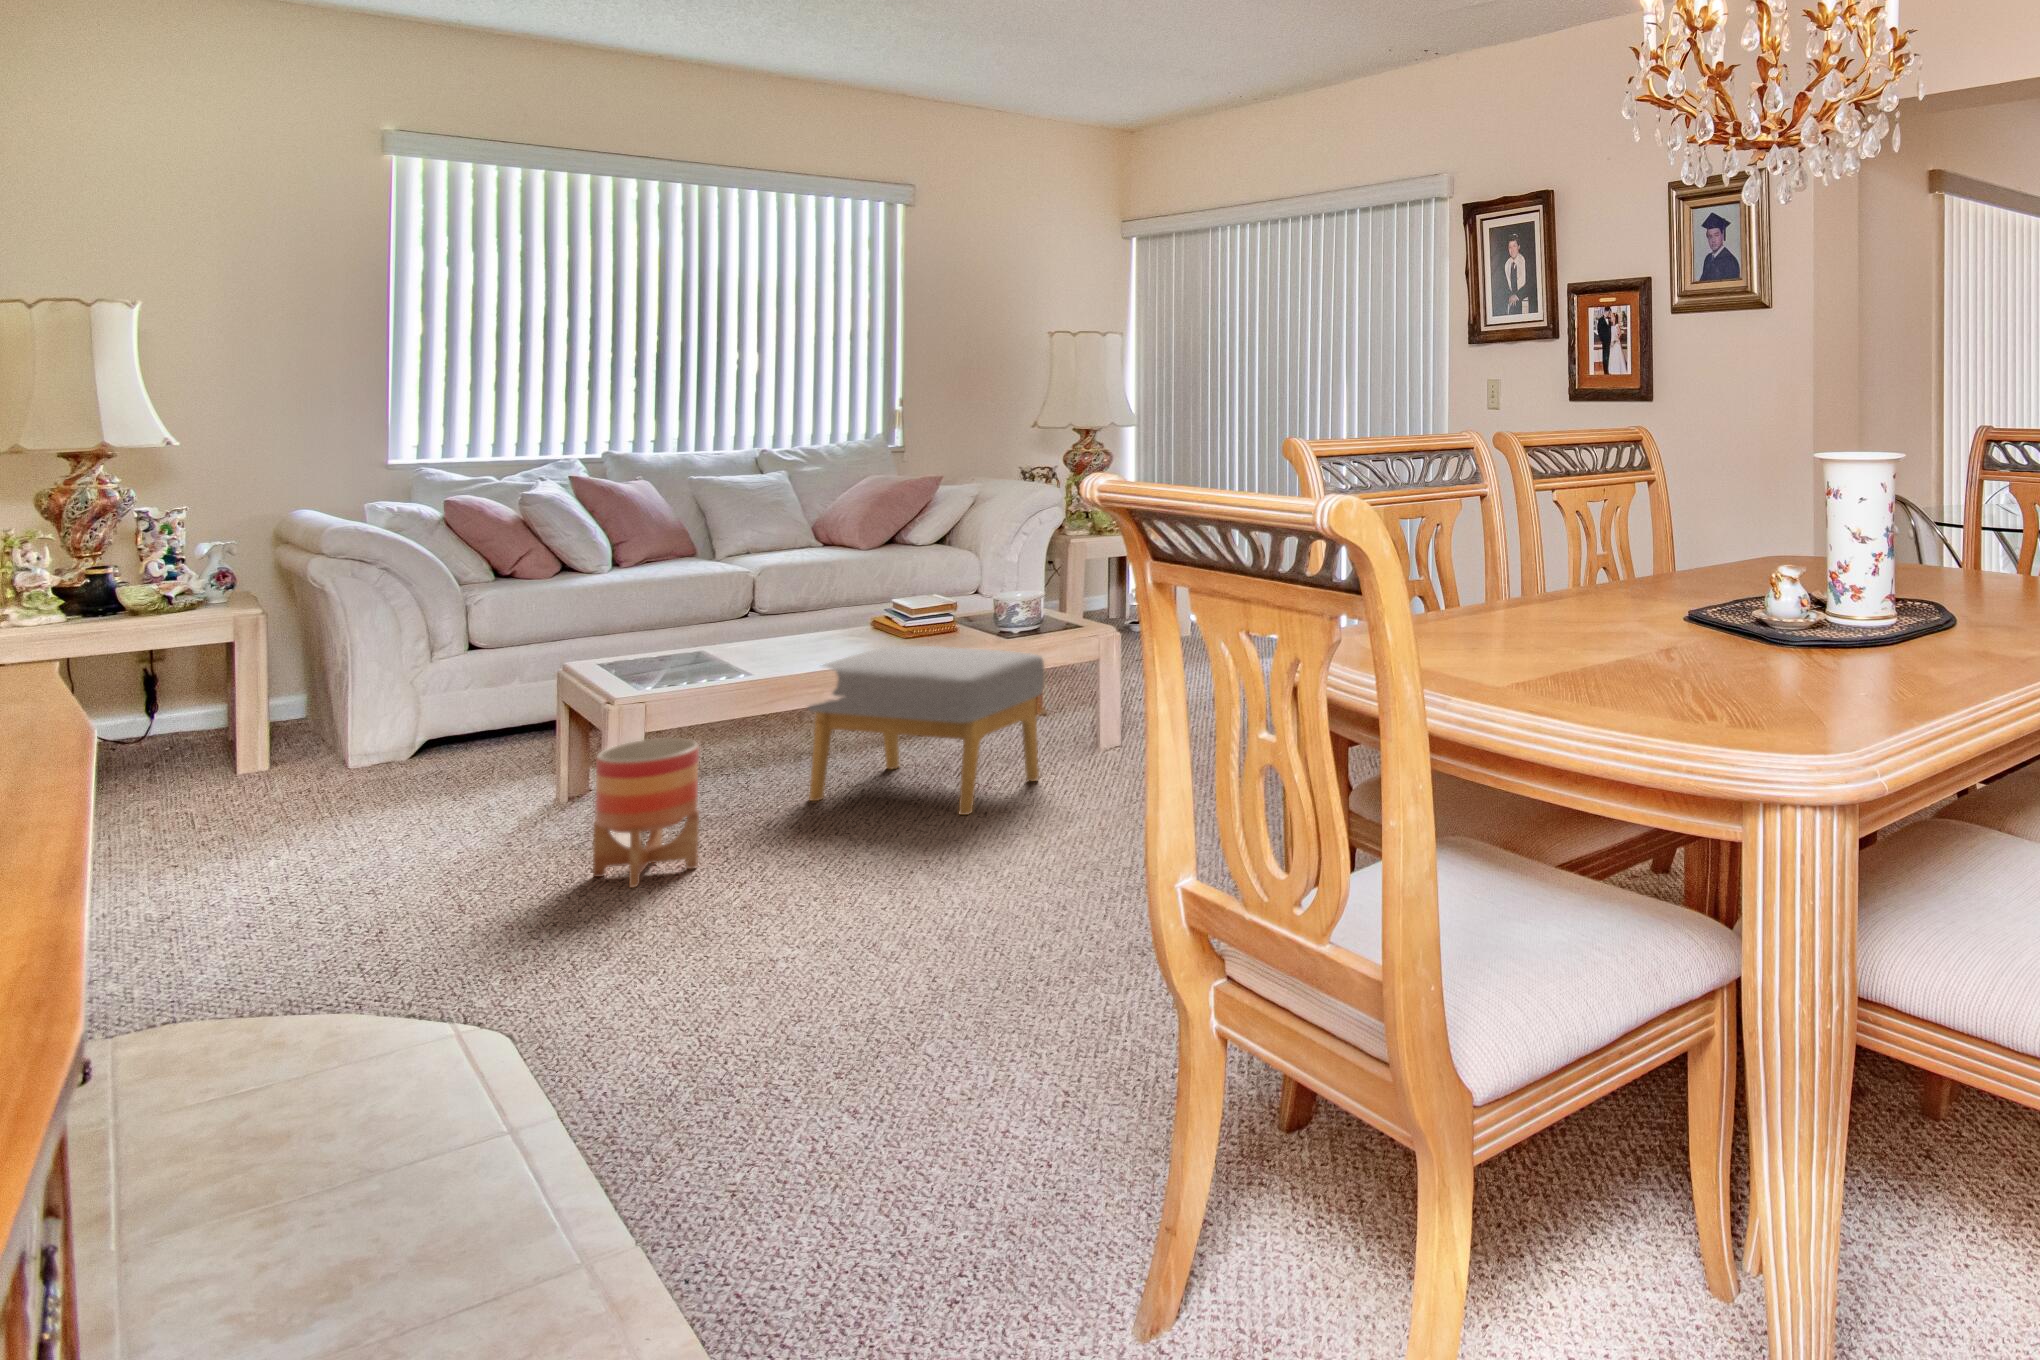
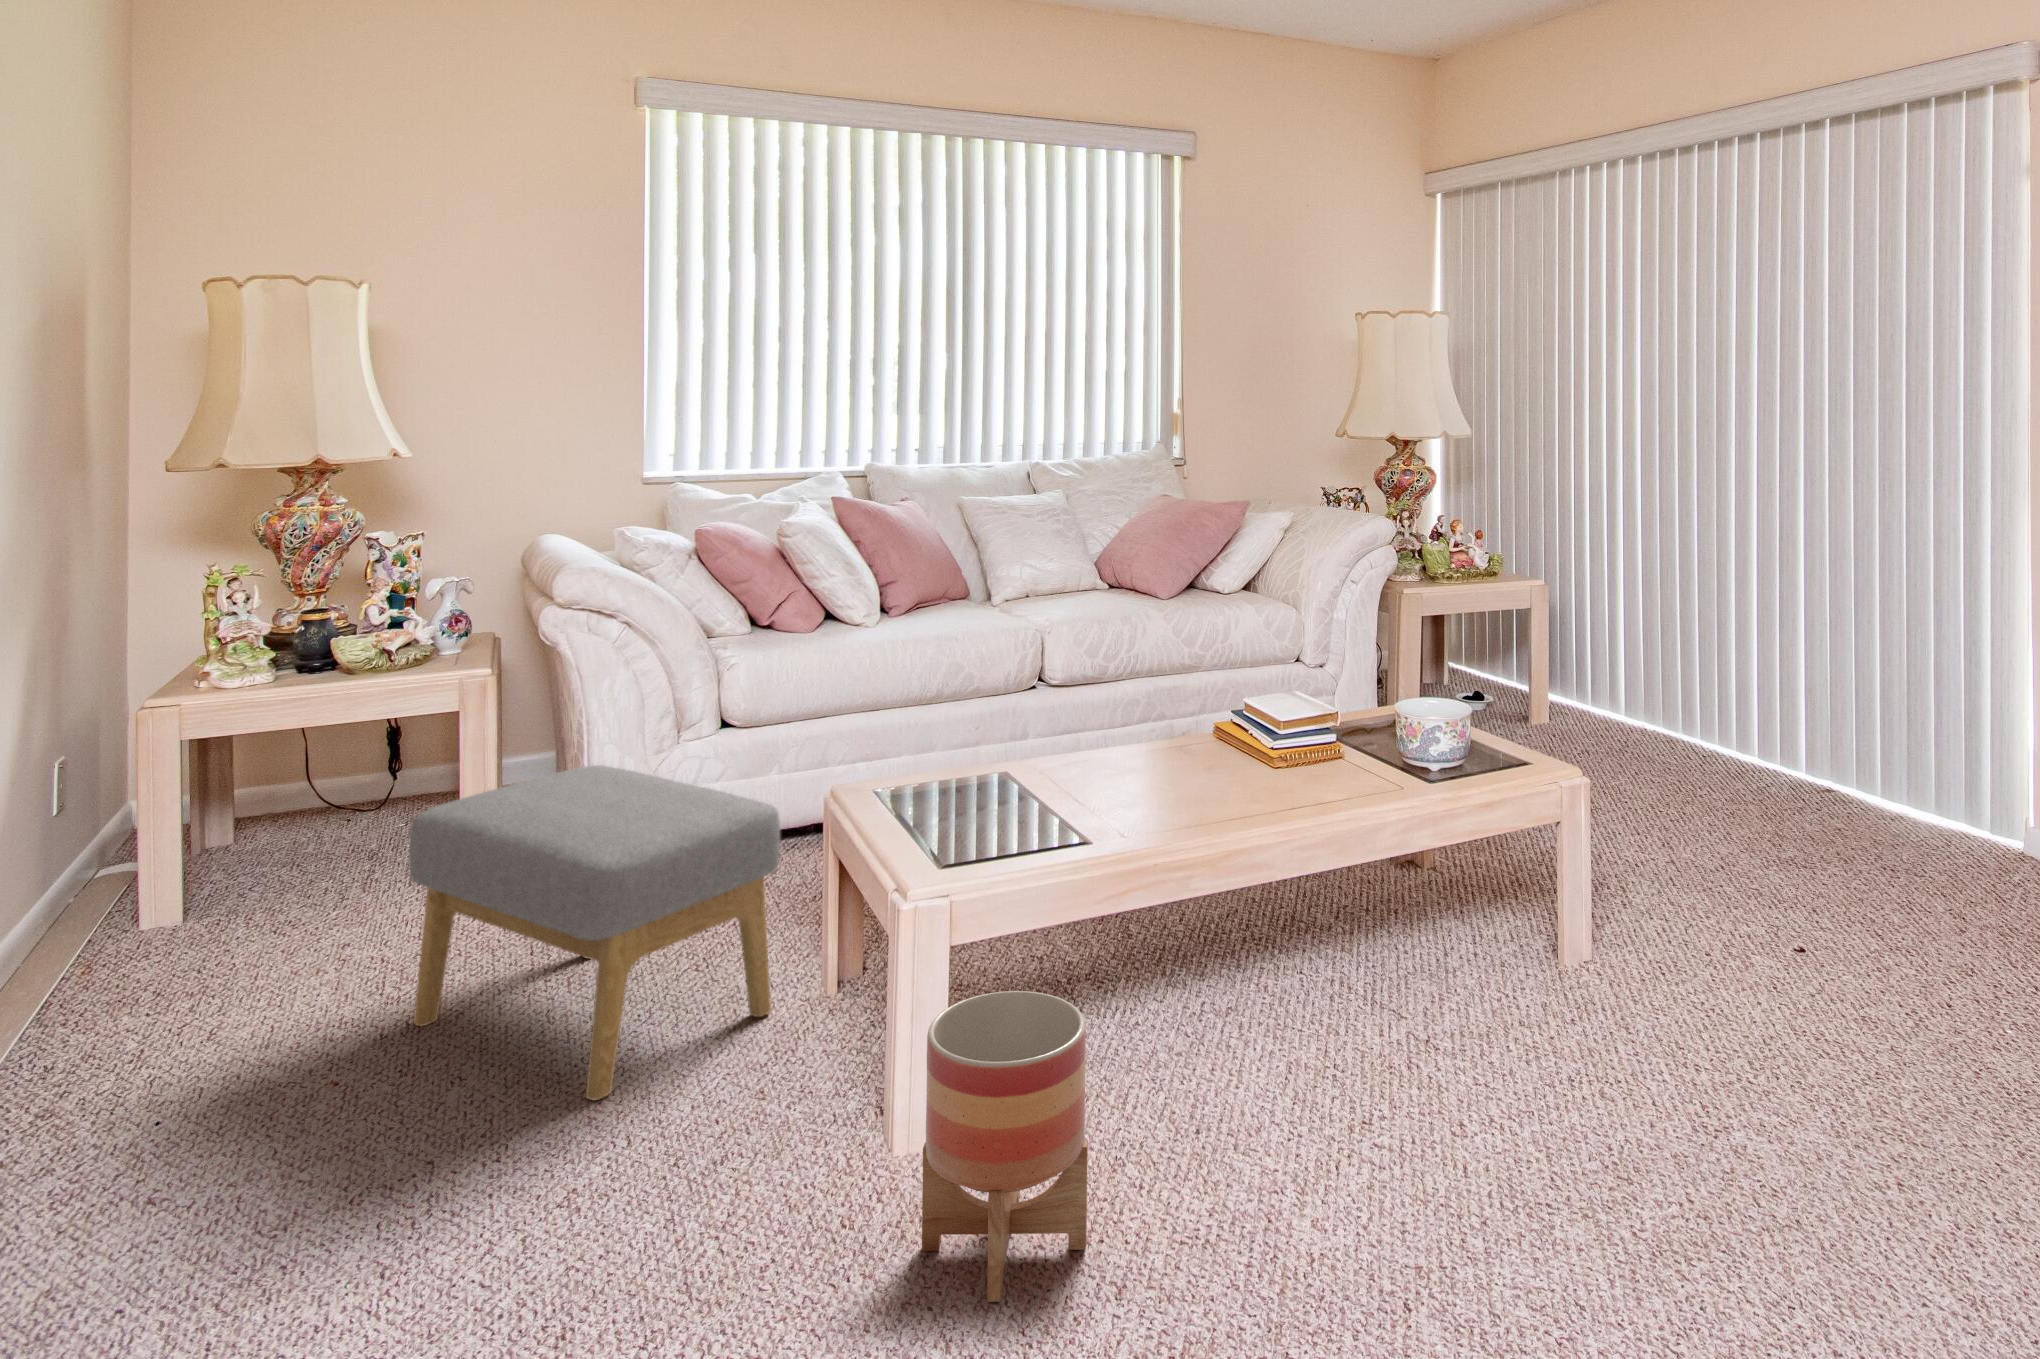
footstool: present [808,646,1044,815] -> present [409,765,780,1100]

